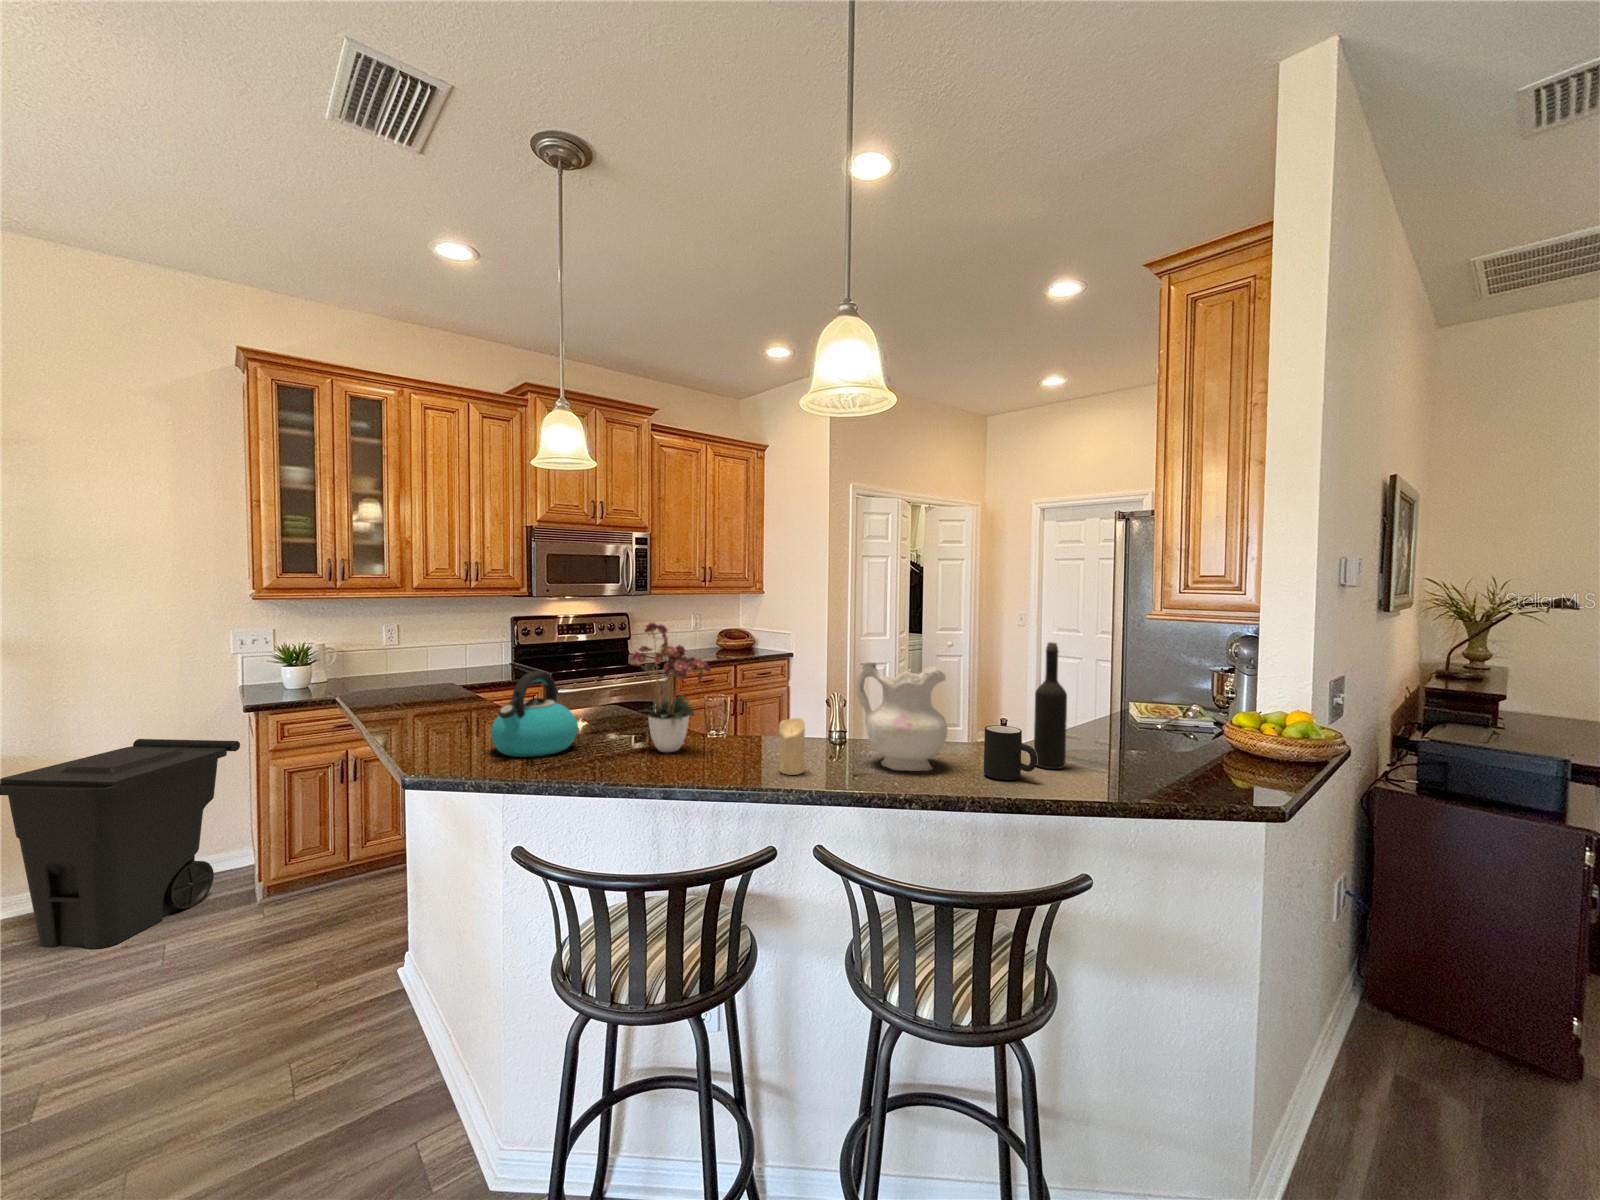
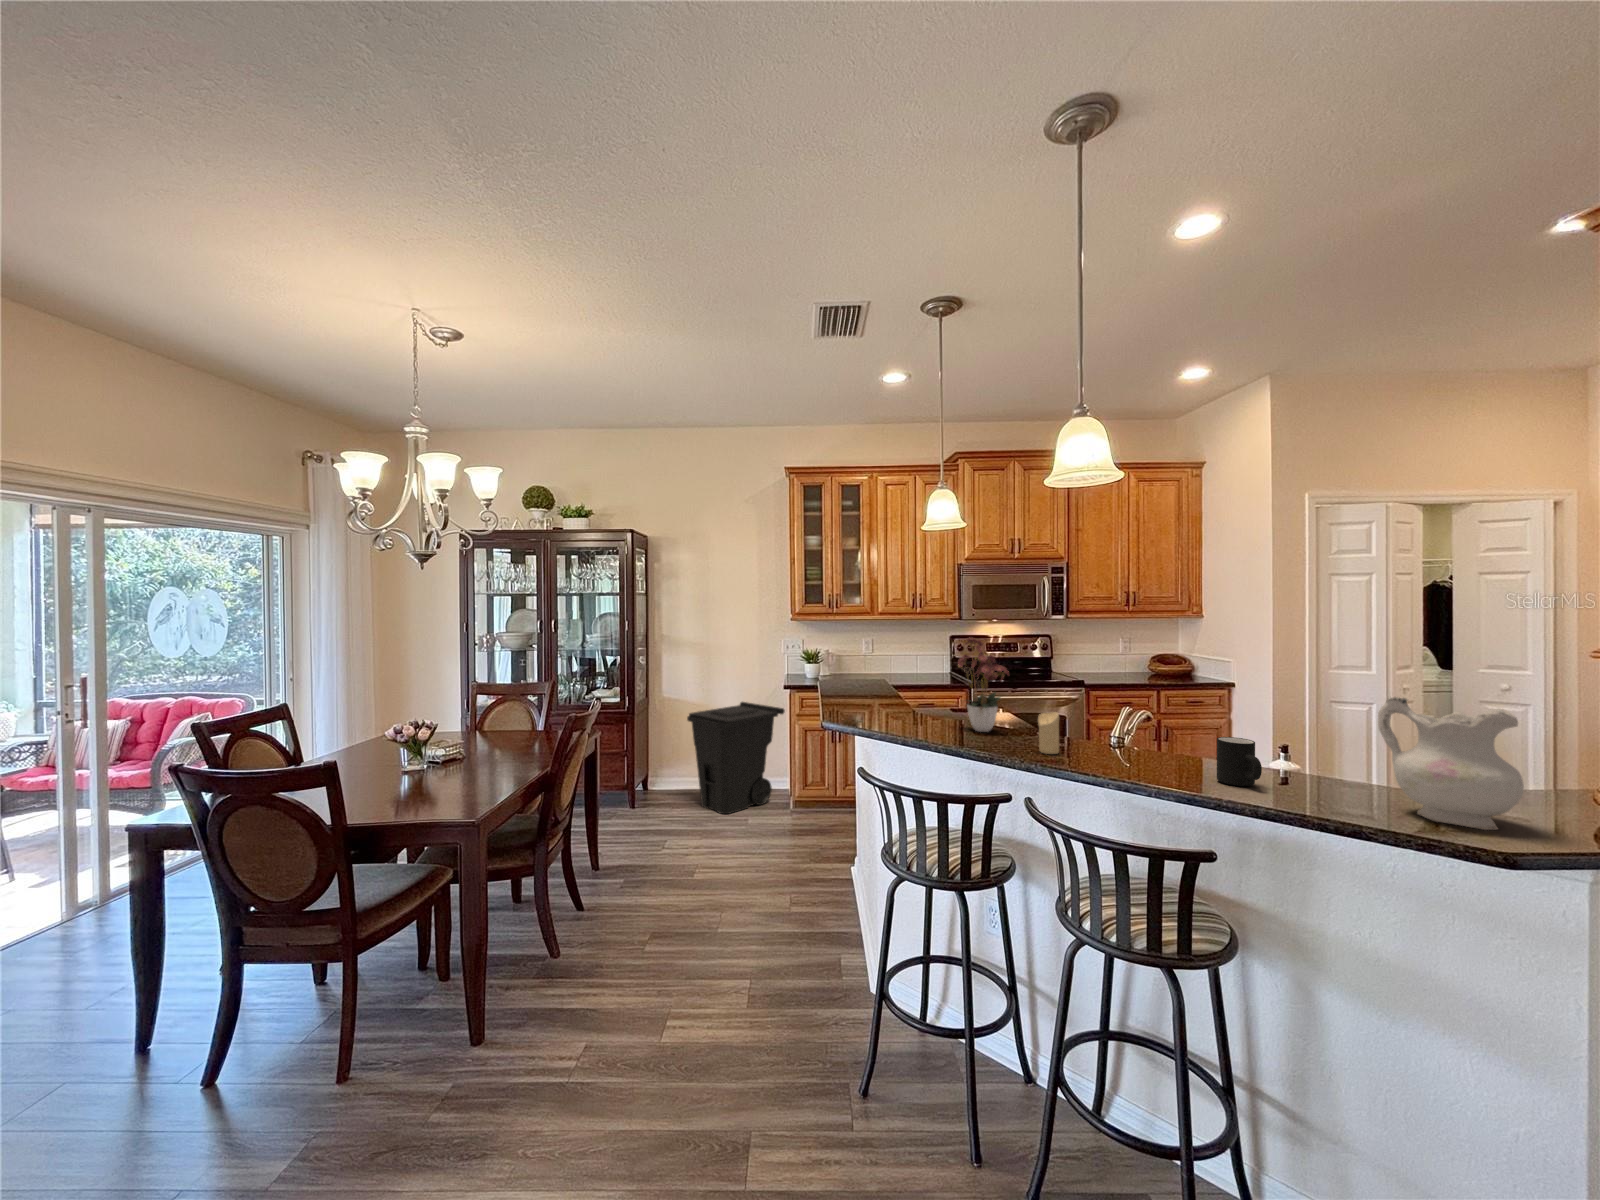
wine bottle: present [1034,642,1067,769] -> none [1295,666,1332,790]
ceramic pitcher: present [856,662,947,771] -> present [1378,697,1524,830]
kettle: present [491,671,578,757] -> none [874,668,928,723]

